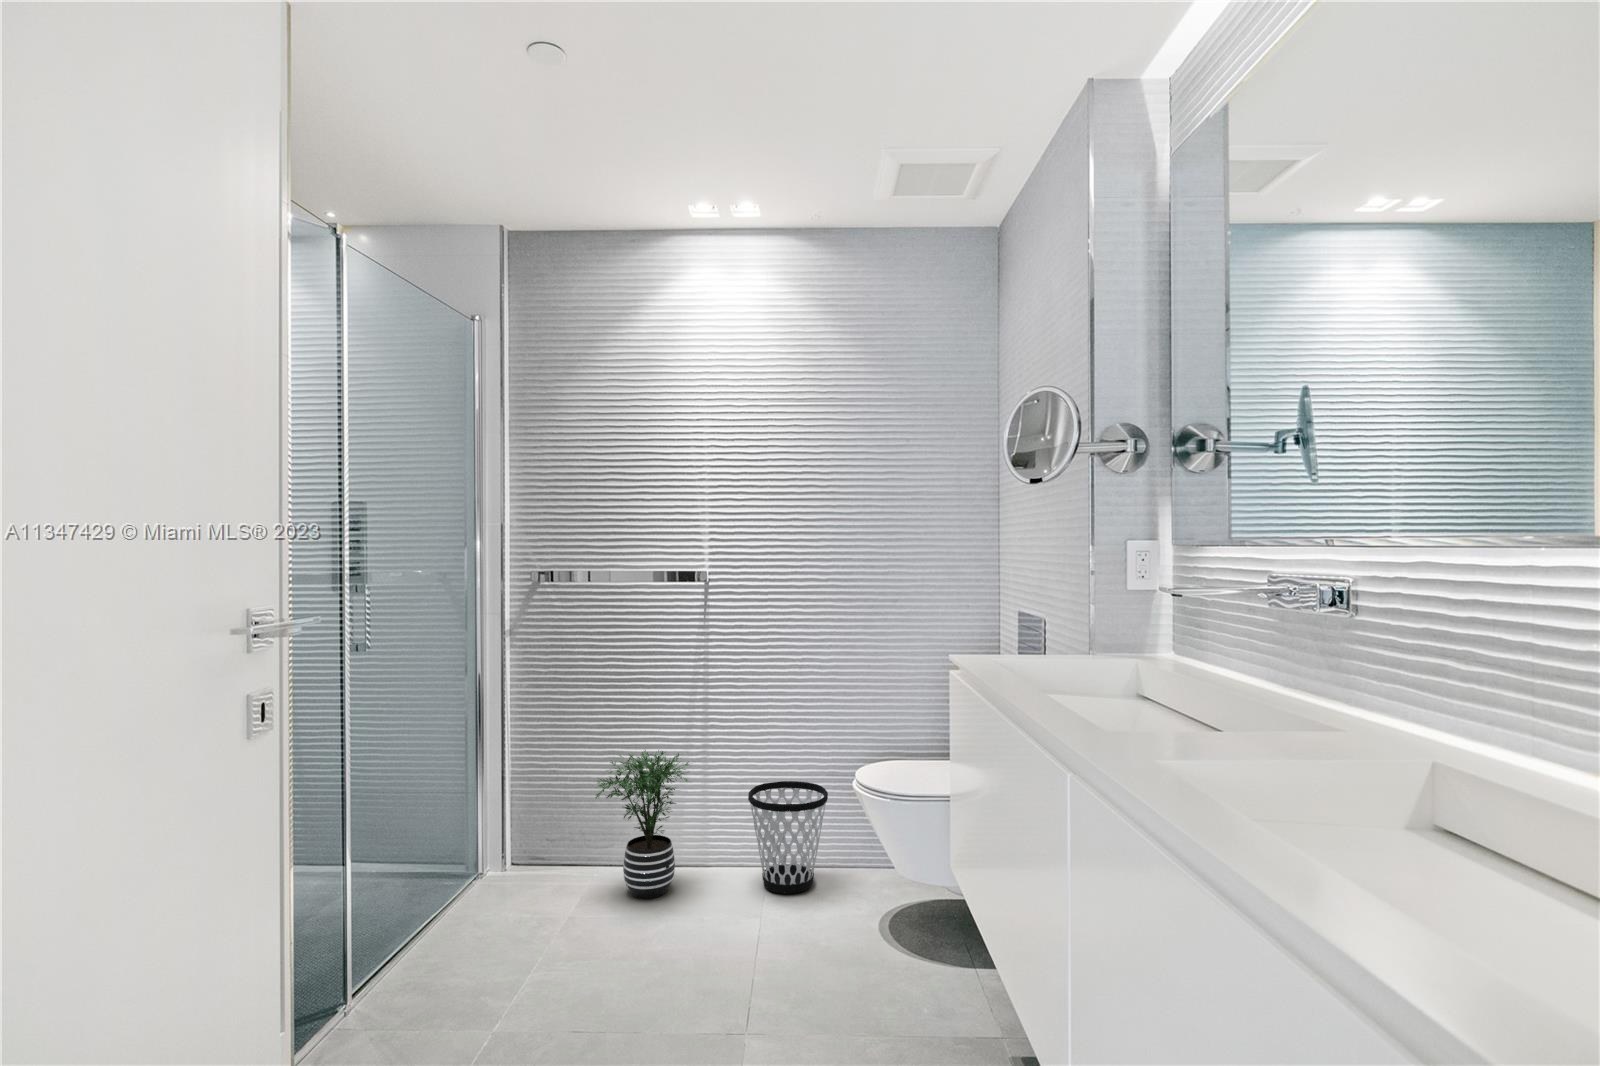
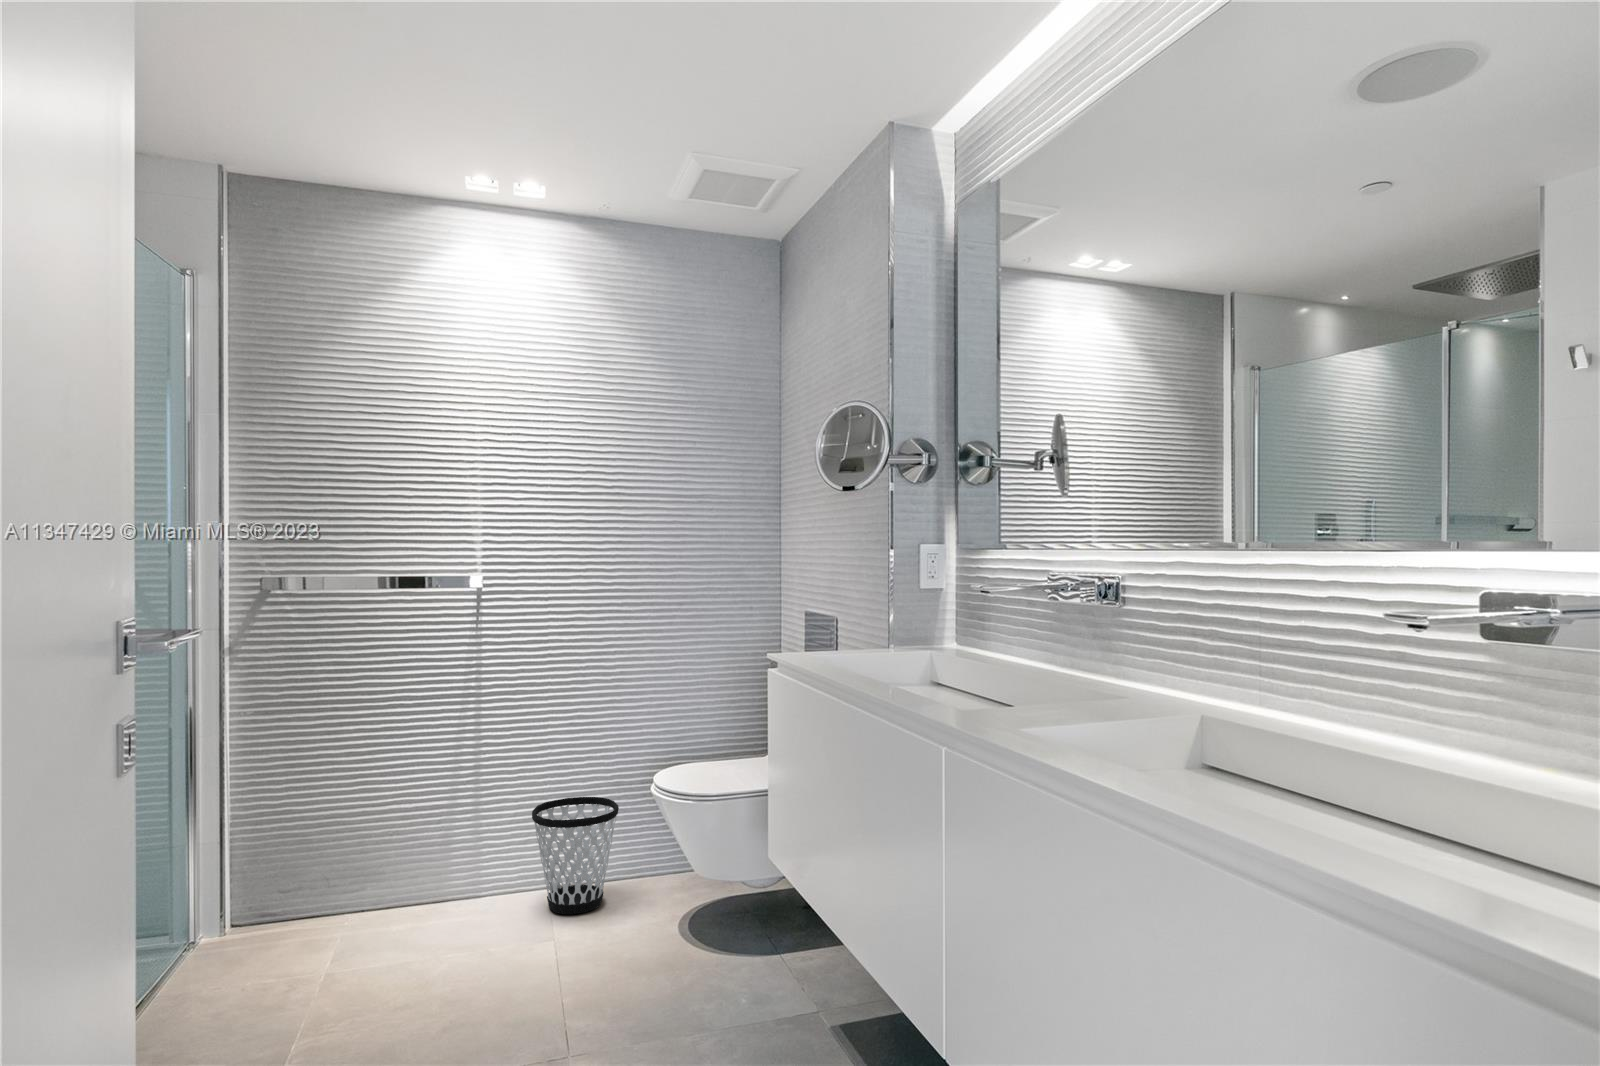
potted plant: present [596,750,690,899] -> none [351,773,473,940]

